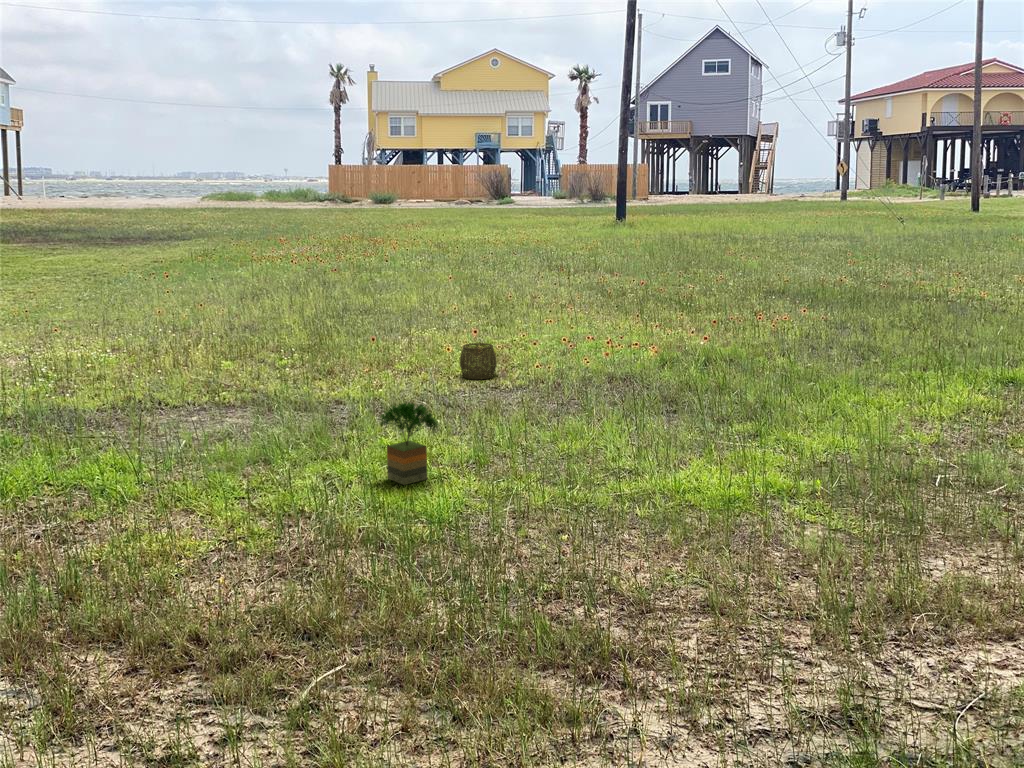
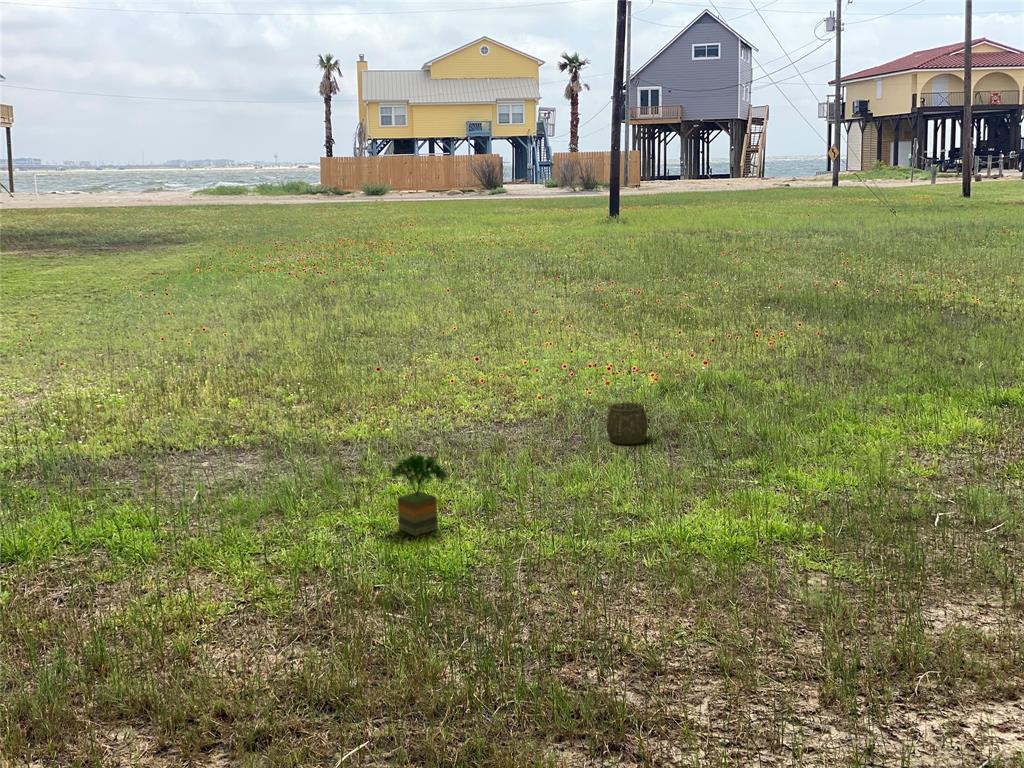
woven basket: present [460,343,497,380] -> present [607,403,648,445]

